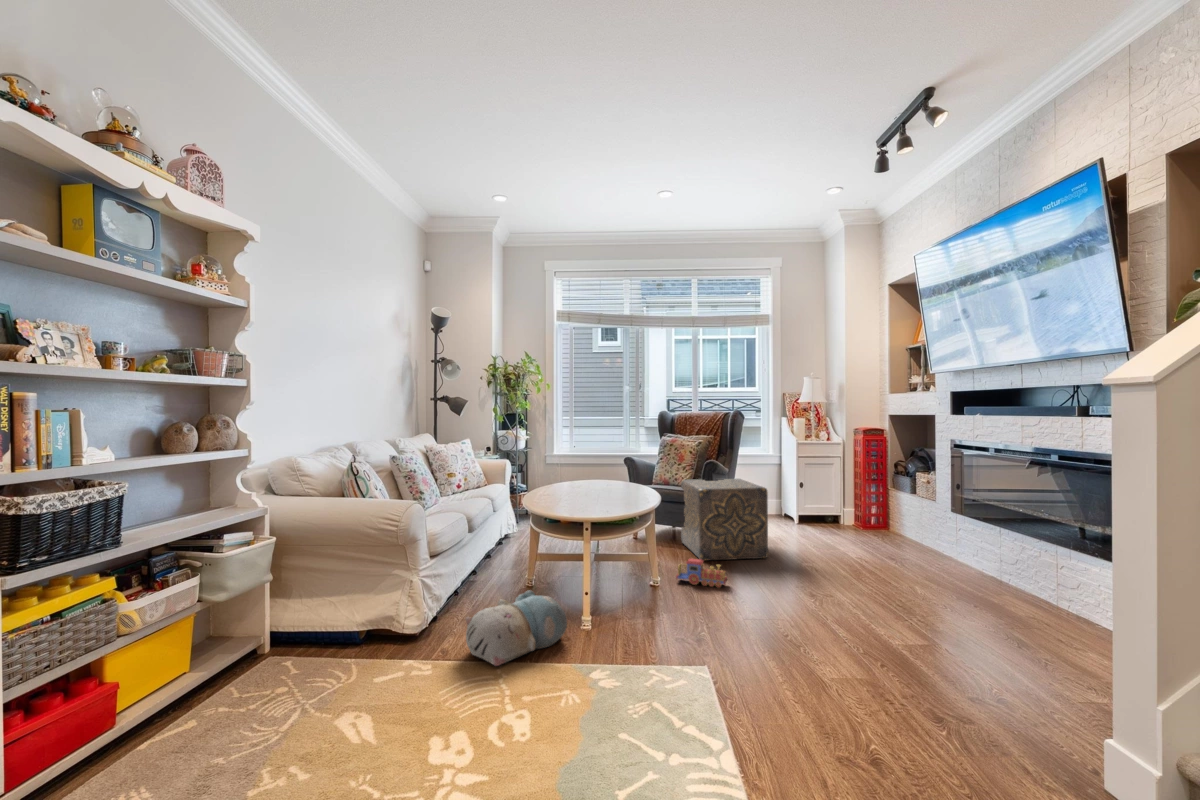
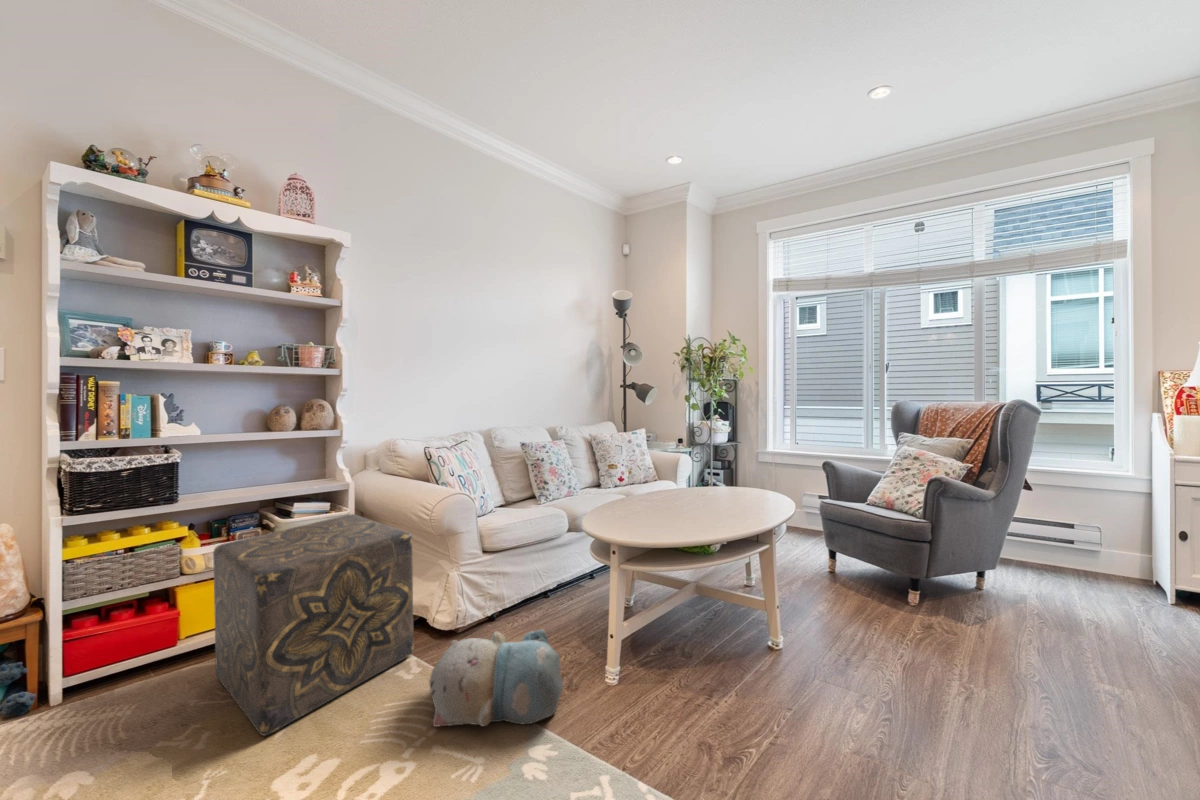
ottoman: present [681,479,768,561] -> present [213,514,414,736]
toy train: present [676,559,727,587] -> none [828,654,936,741]

